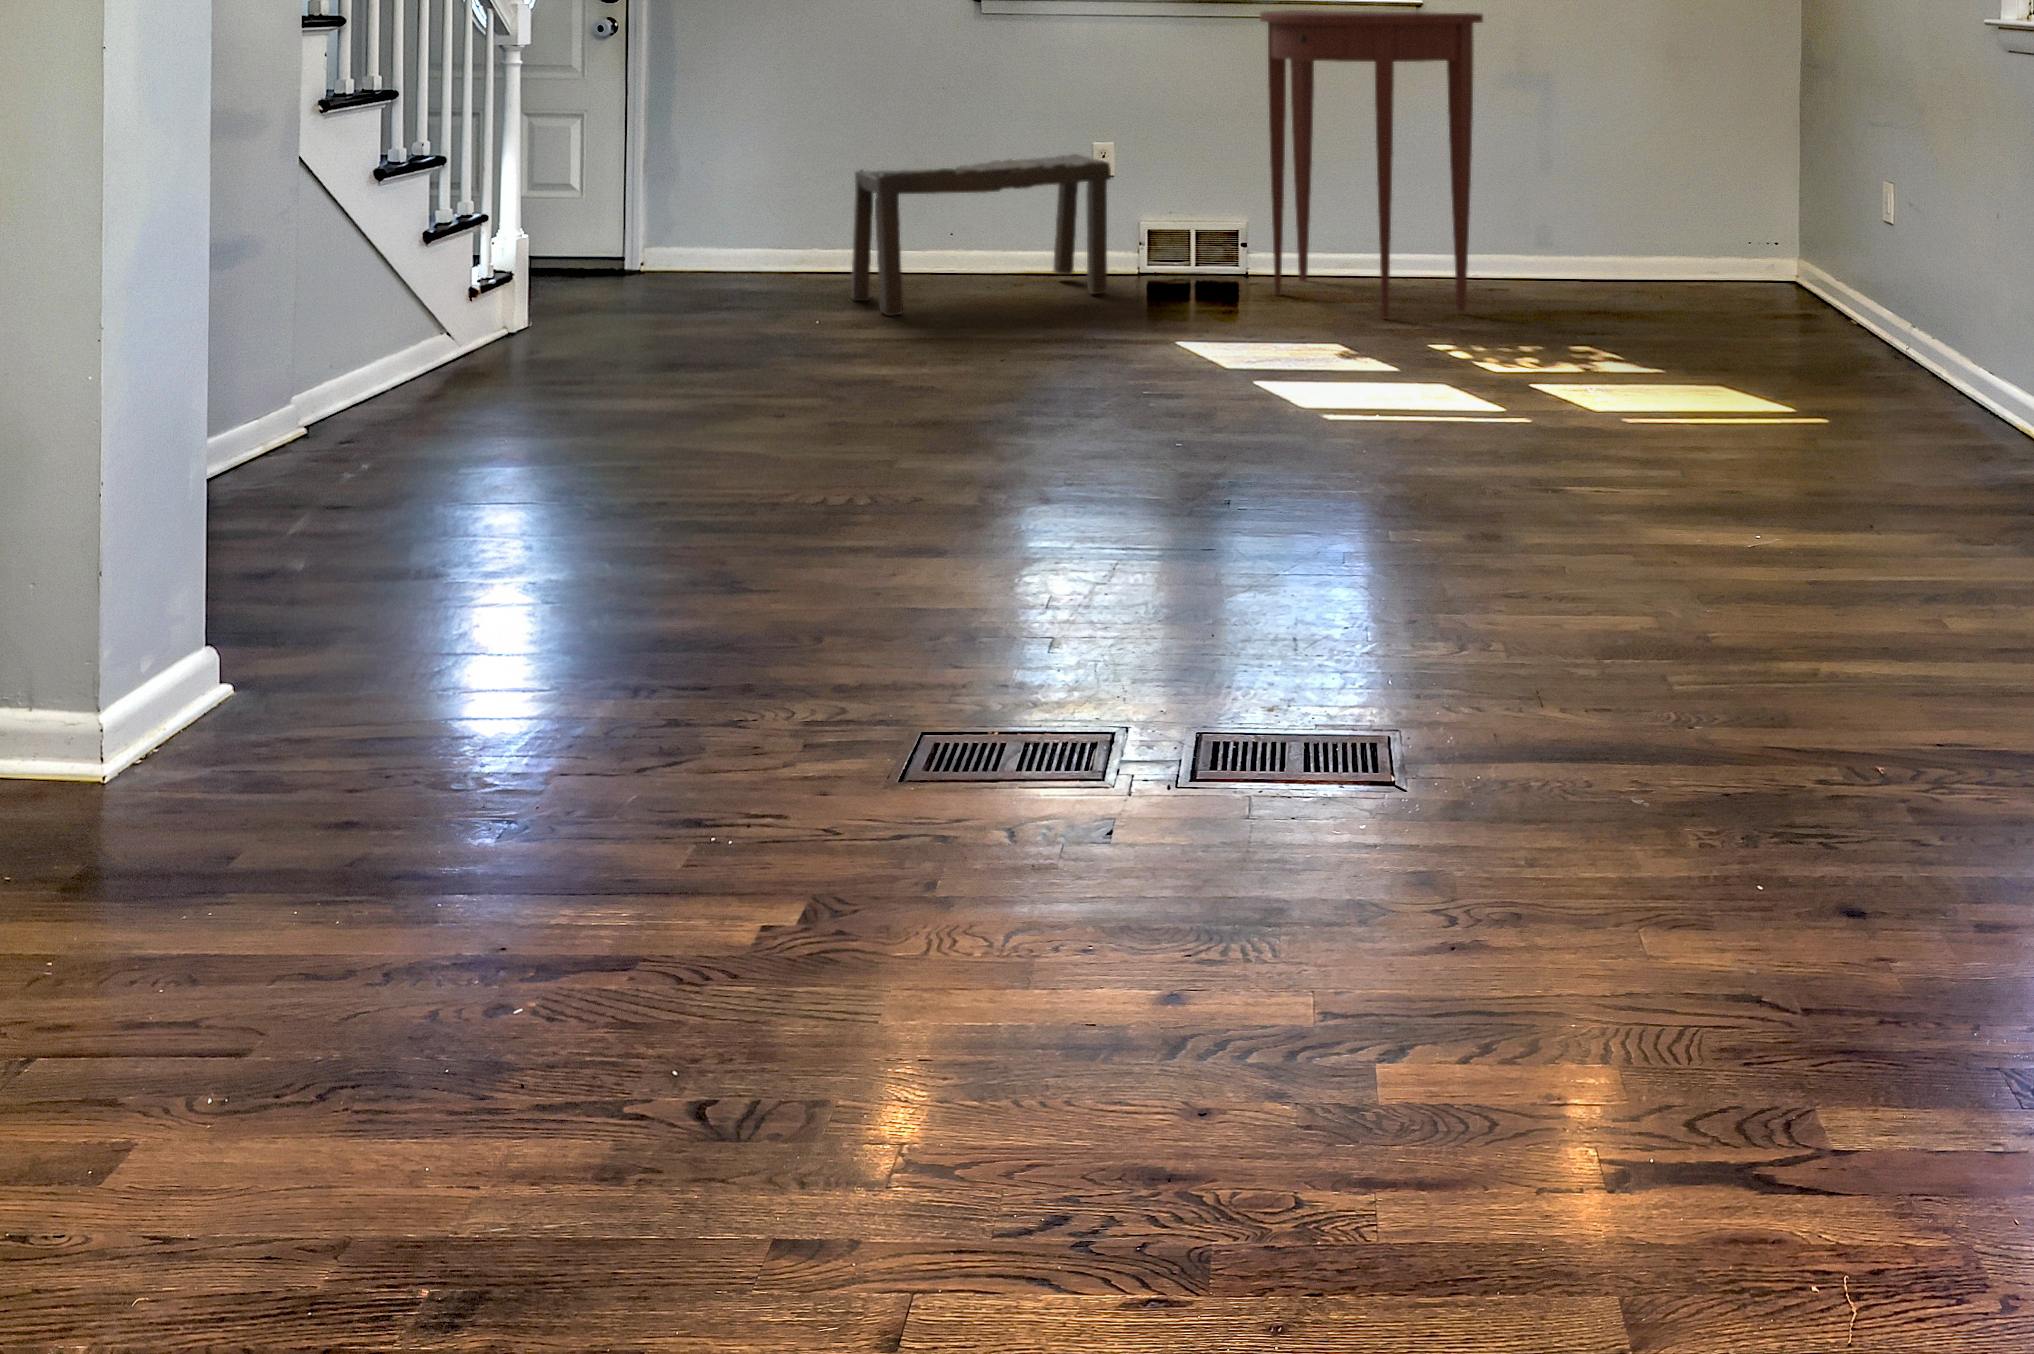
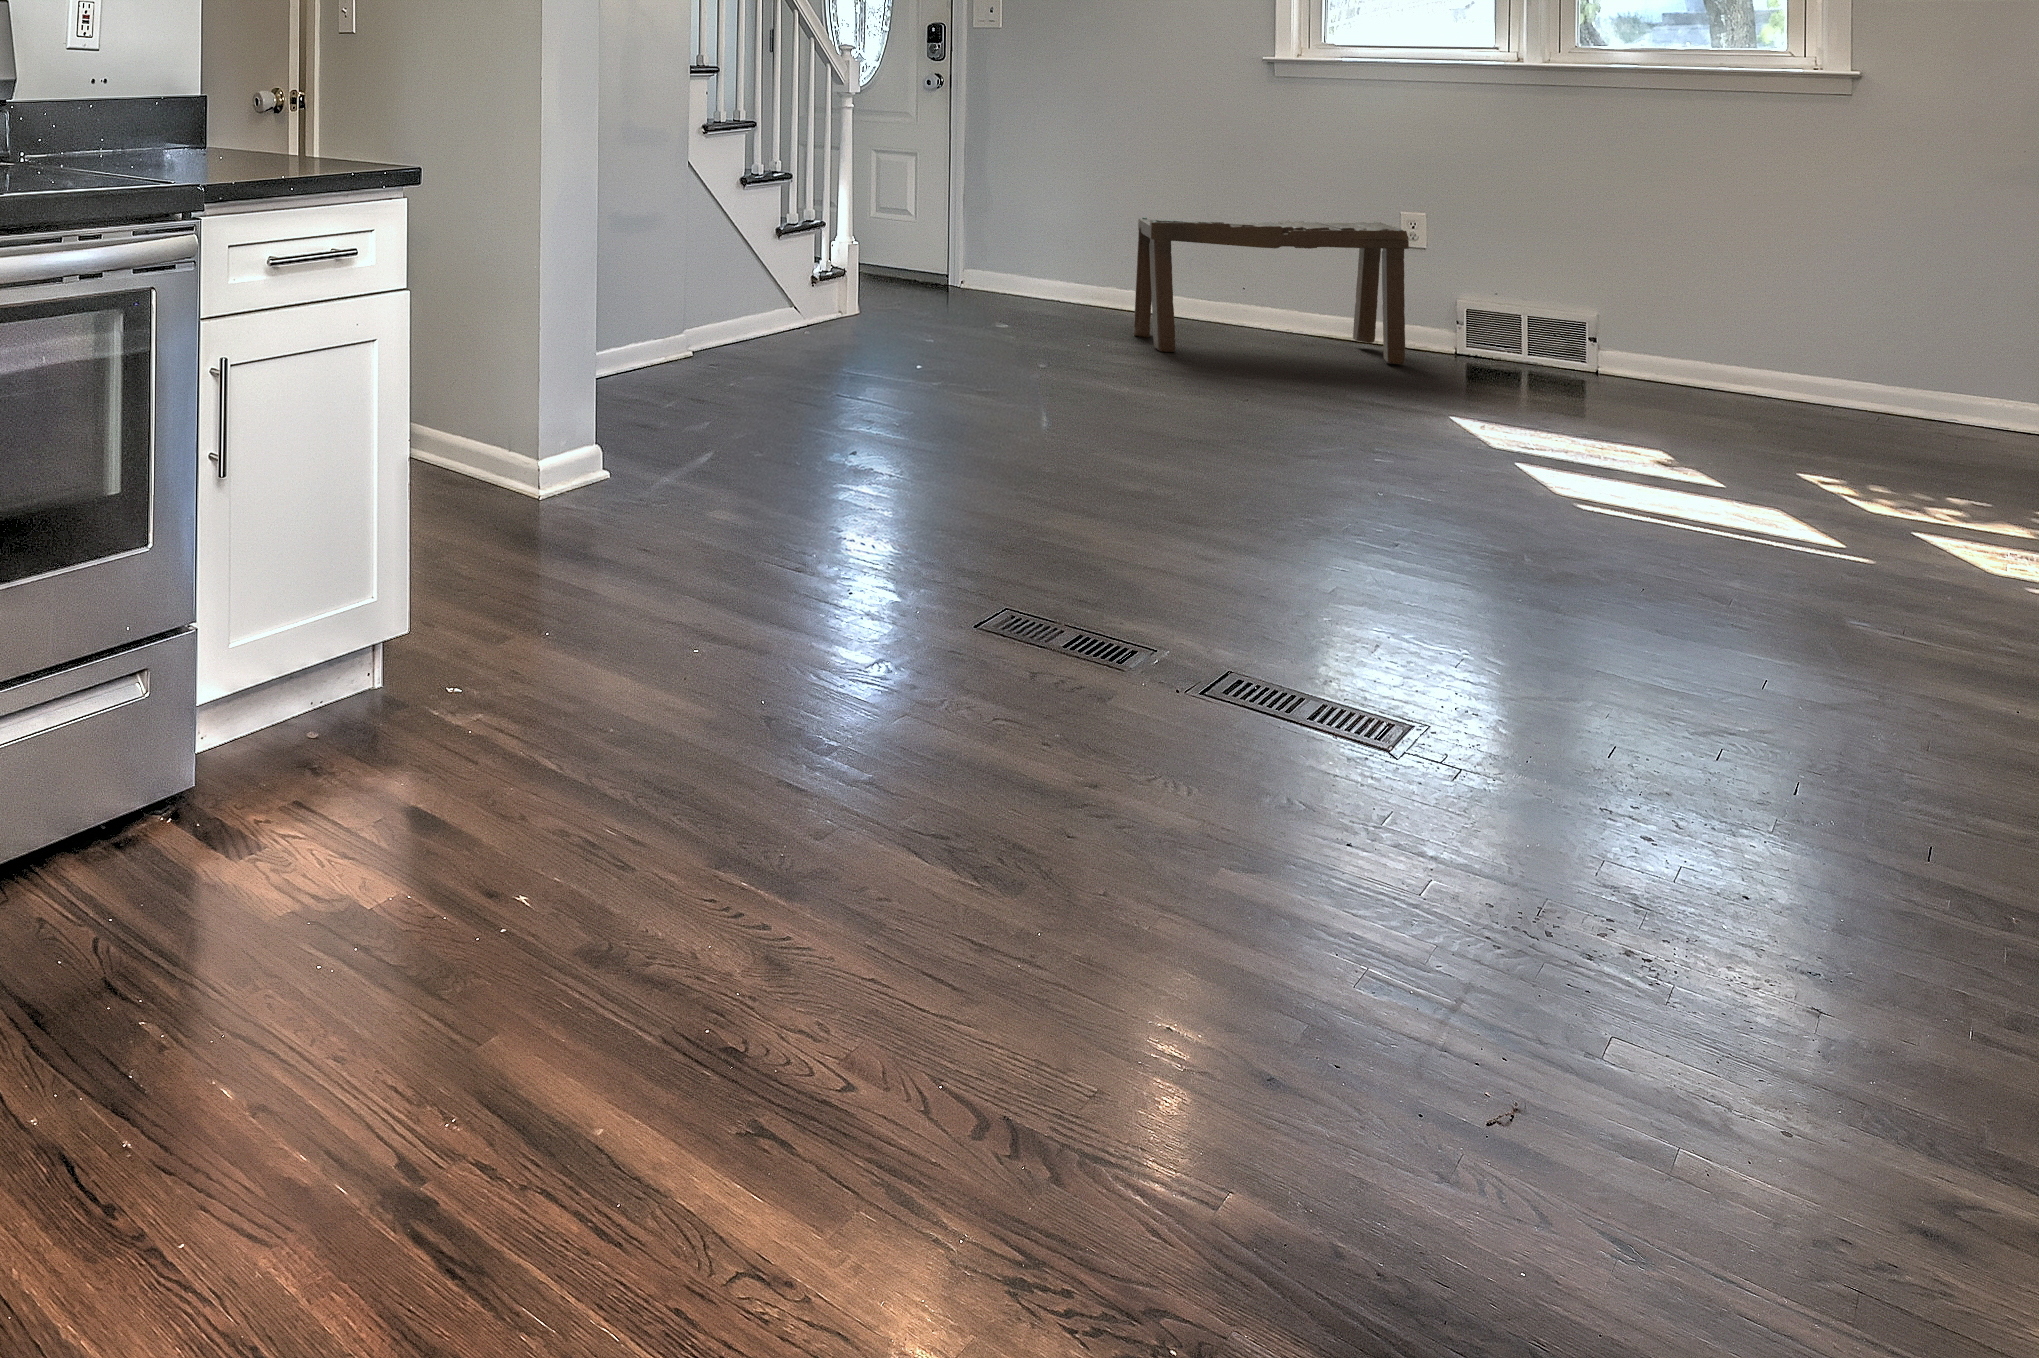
console table: present [1260,10,1483,318] -> none [1599,81,1919,446]

